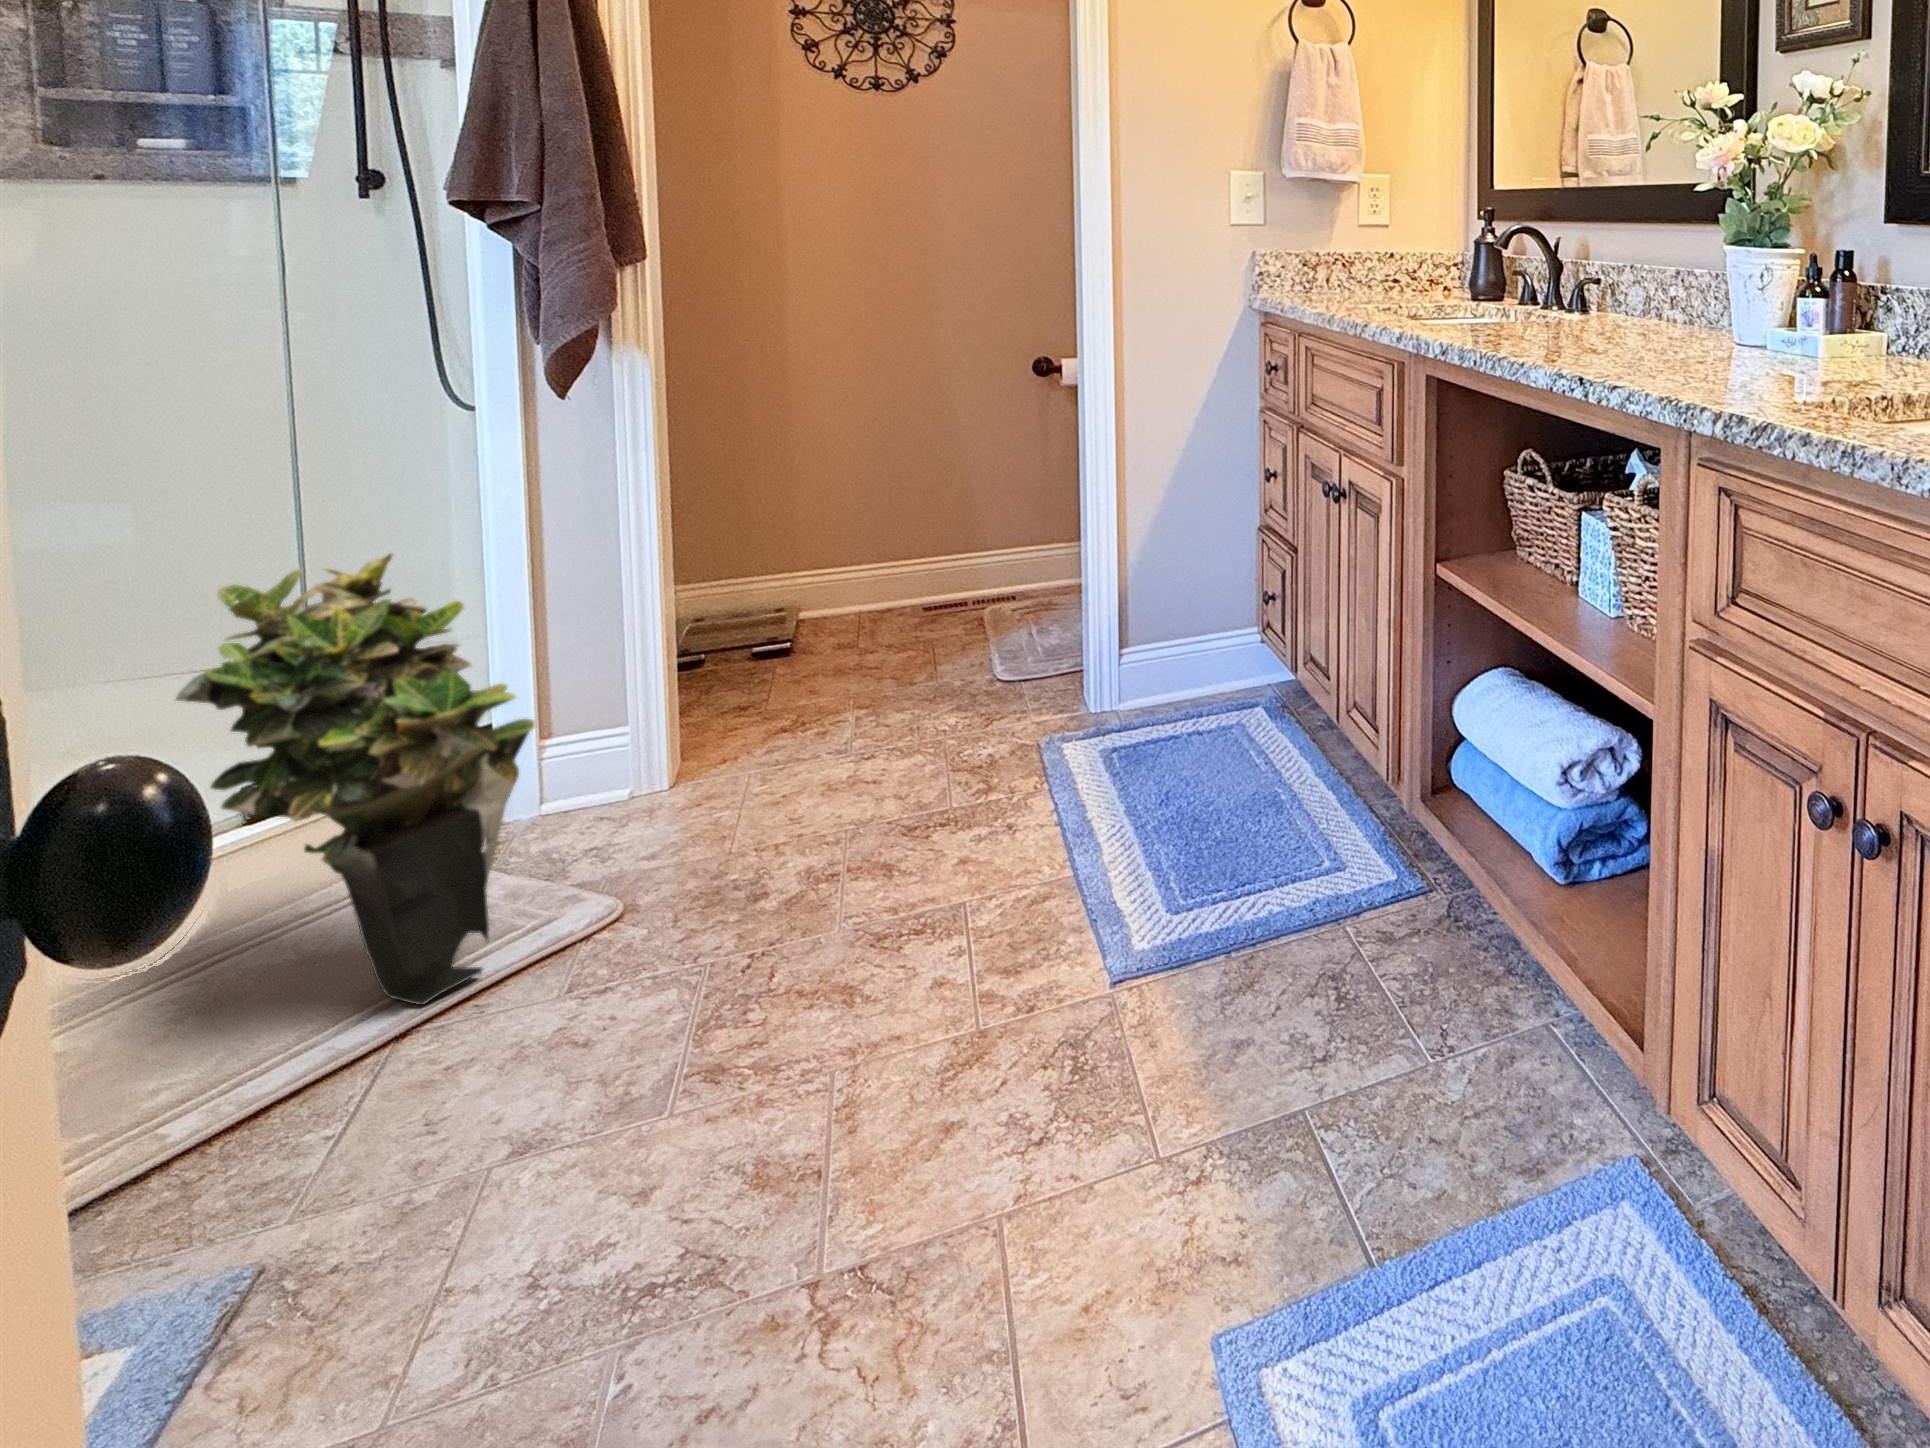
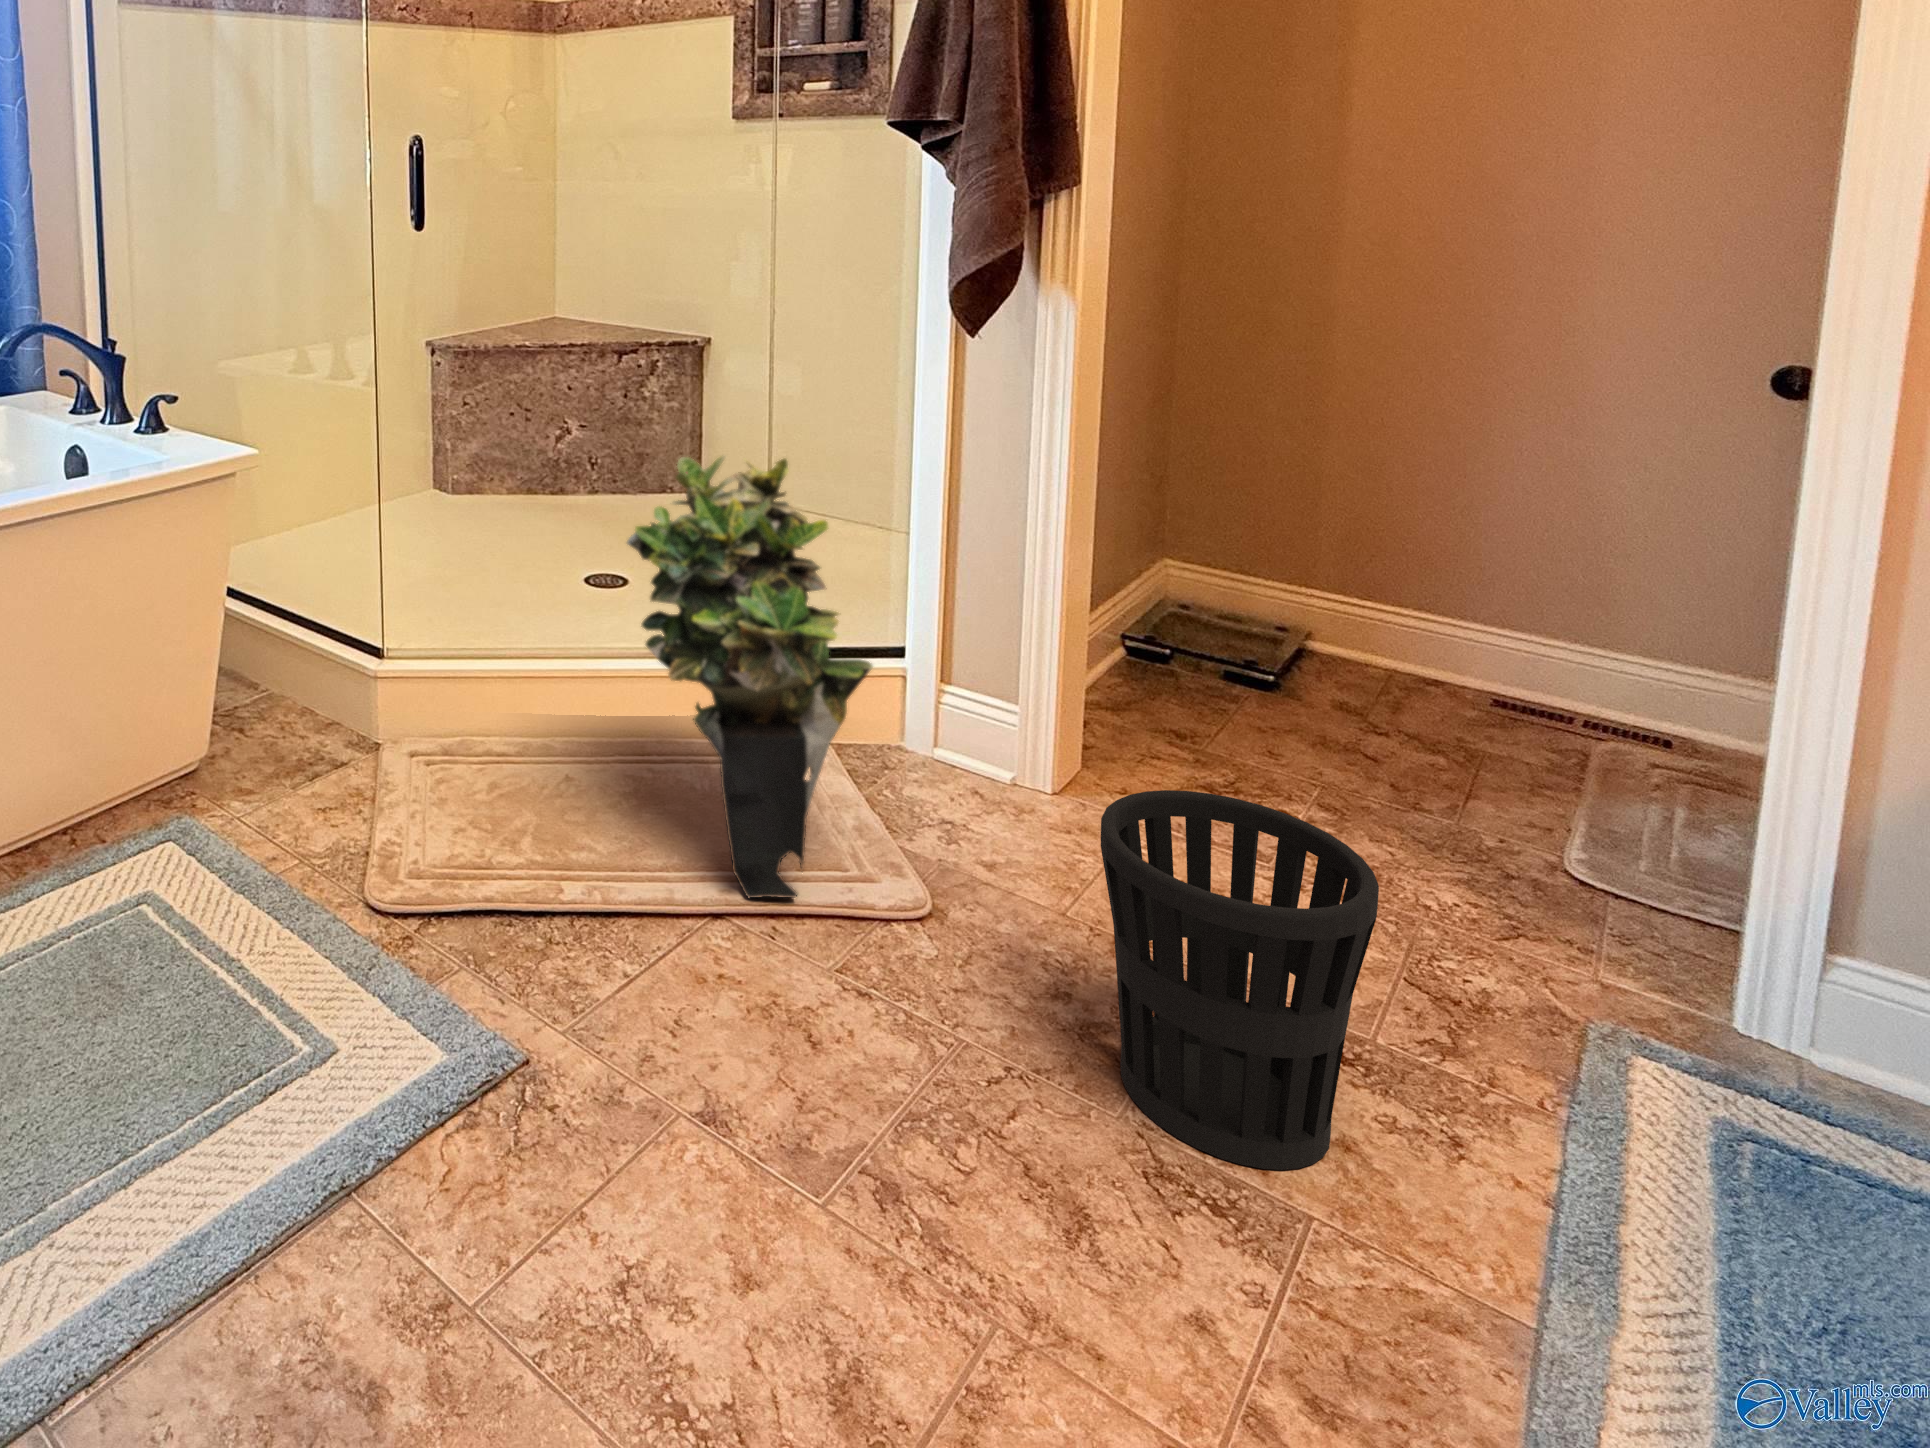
wastebasket: none [798,679,972,917] -> present [1101,790,1379,1170]

